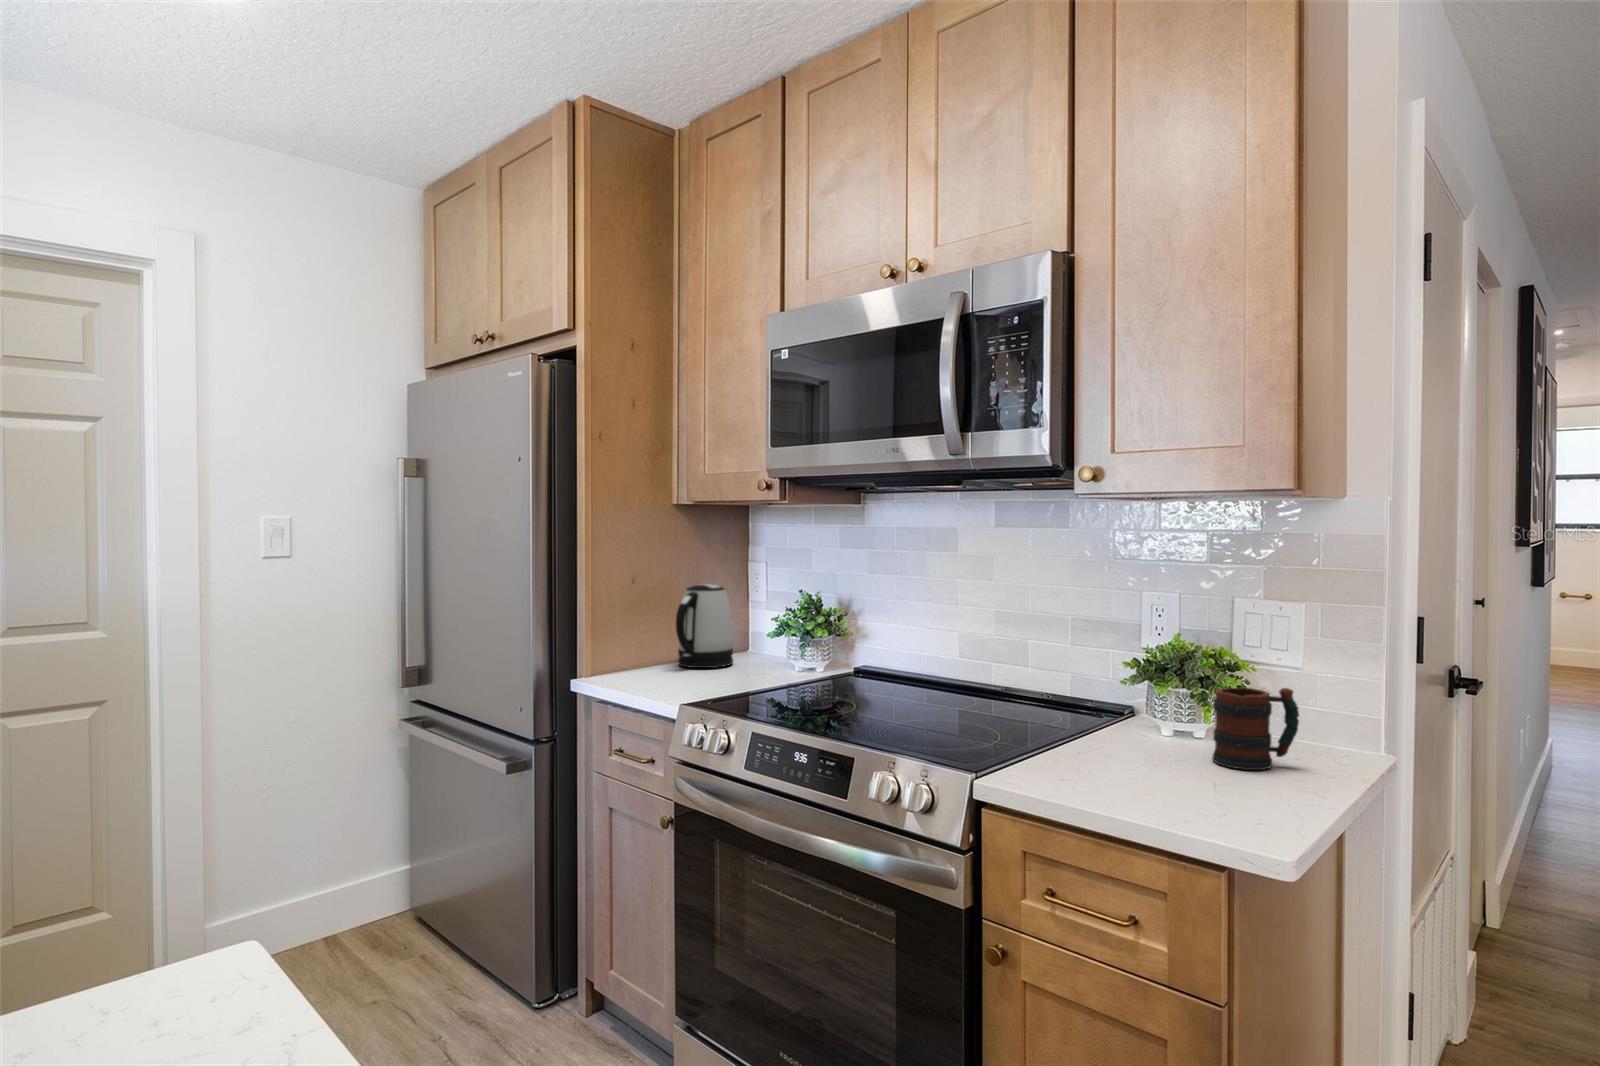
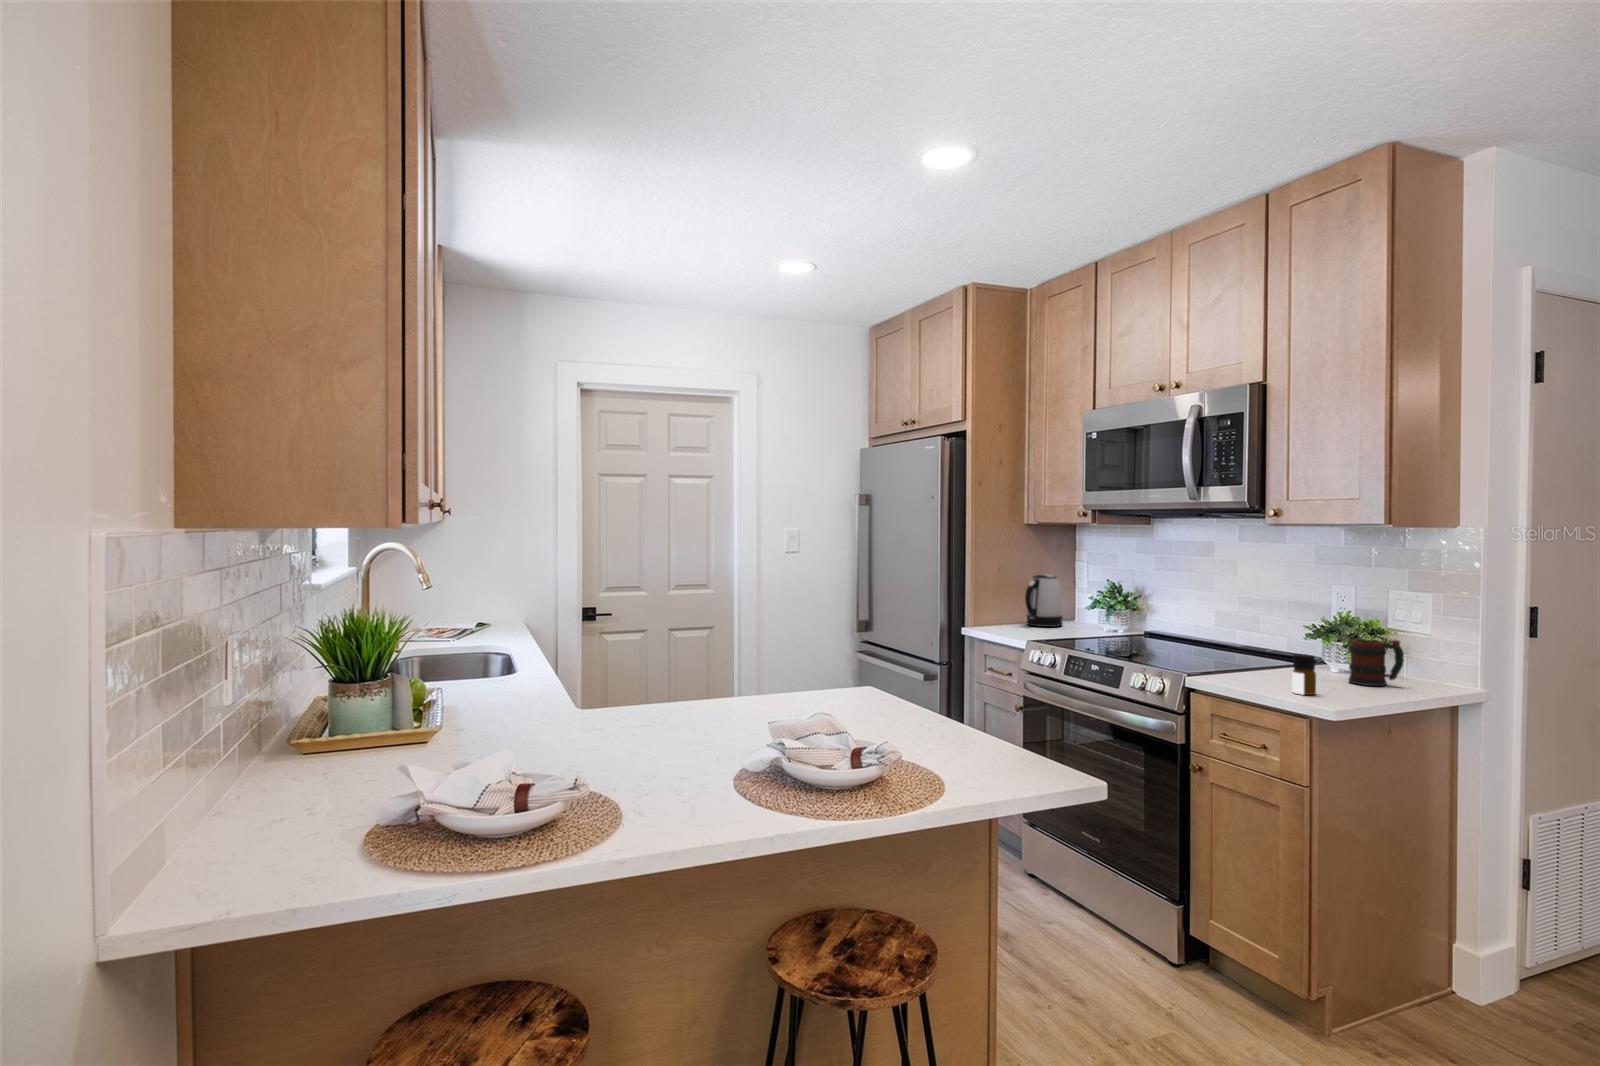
bottle: none [1167,733,1209,813] -> present [1292,654,1316,695]

